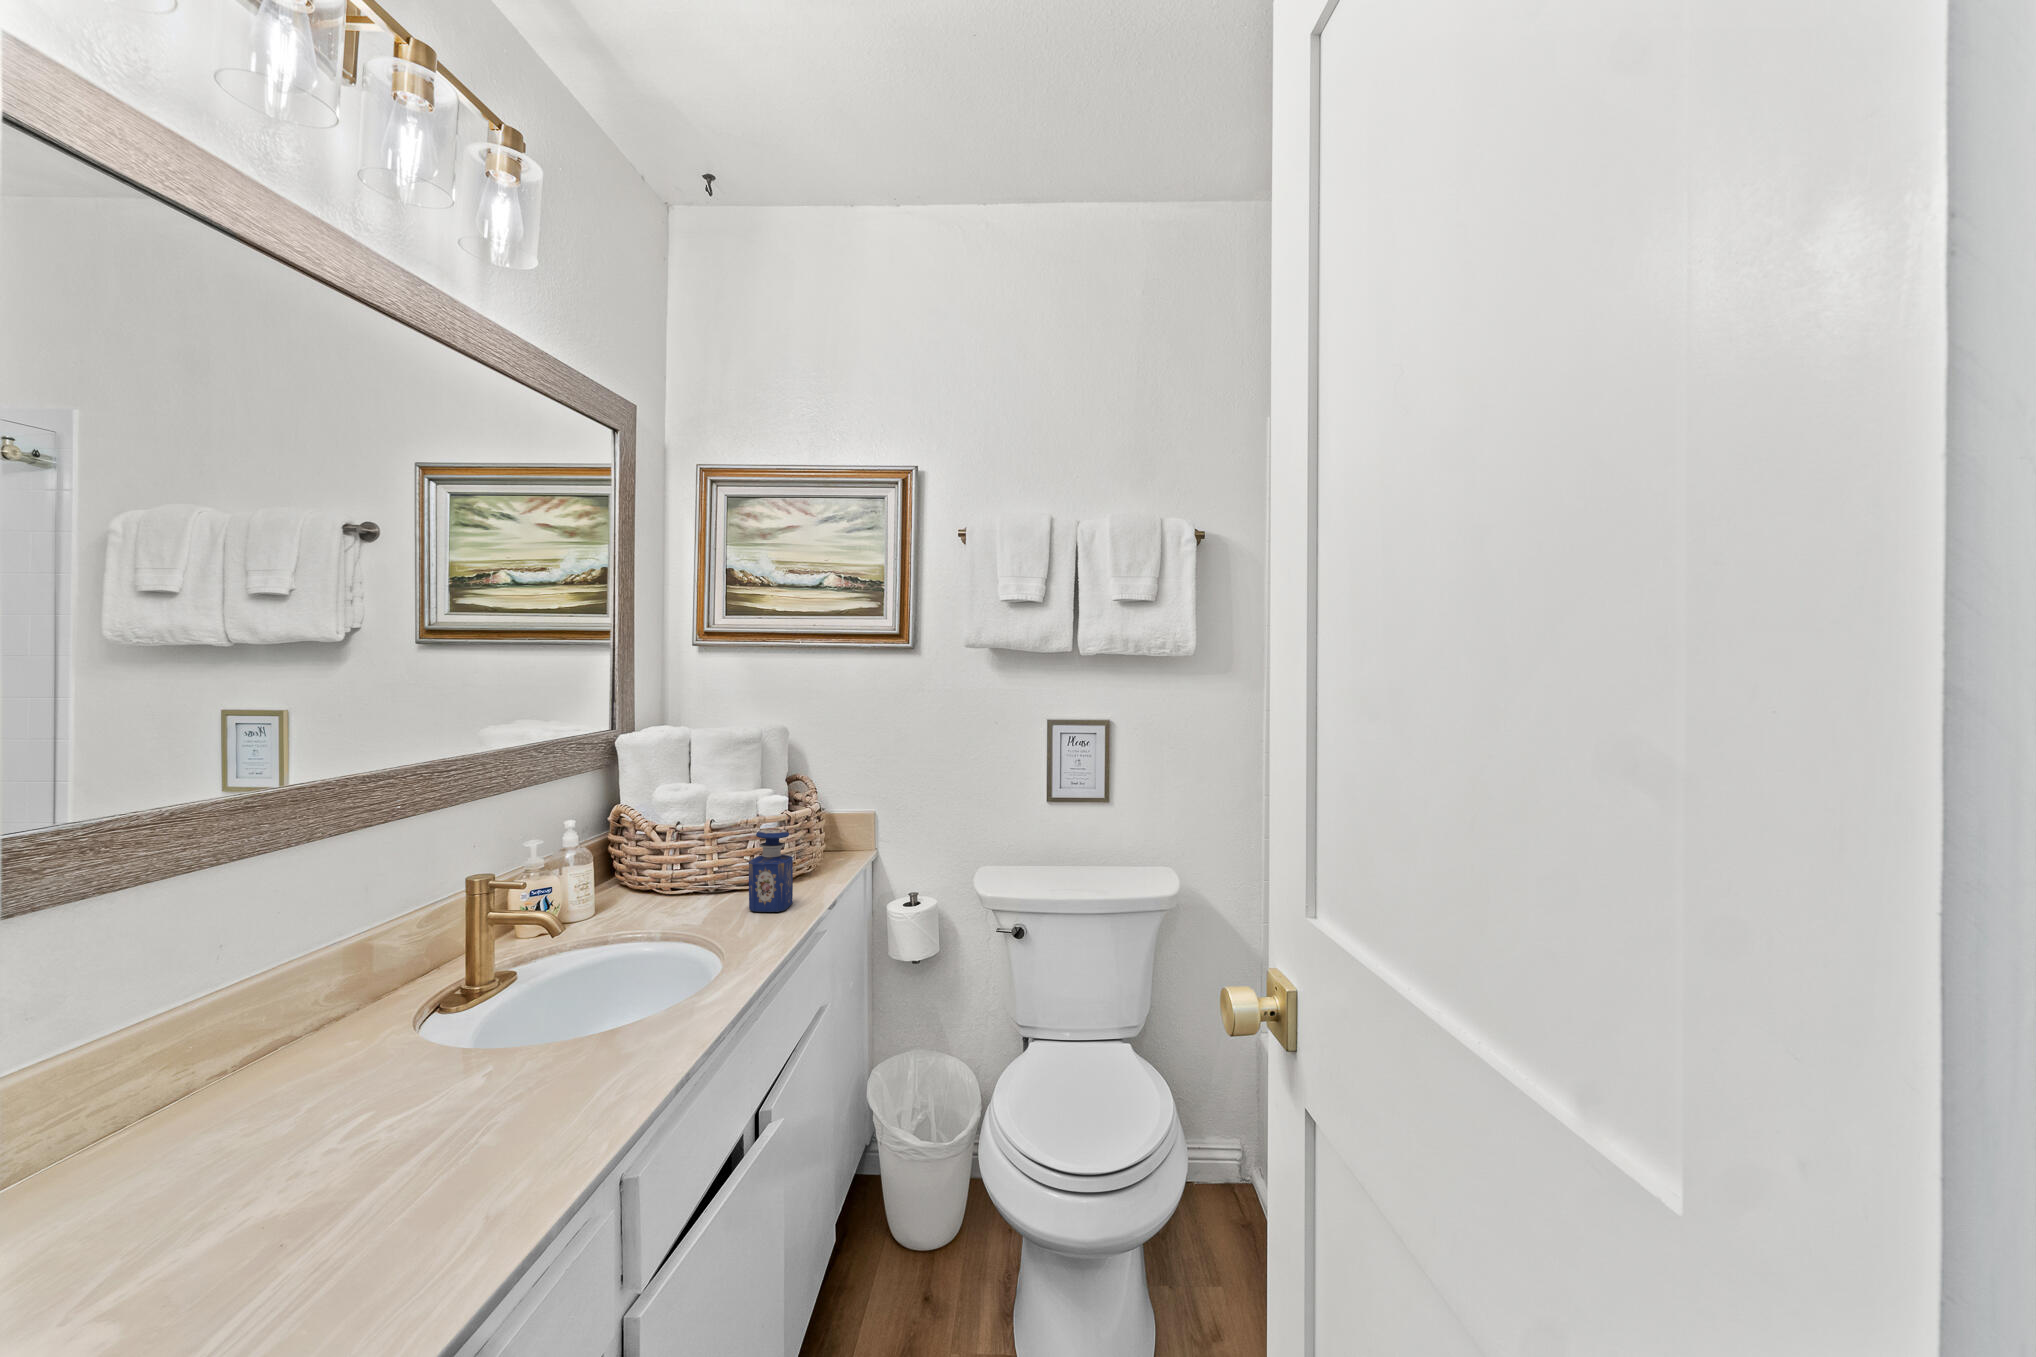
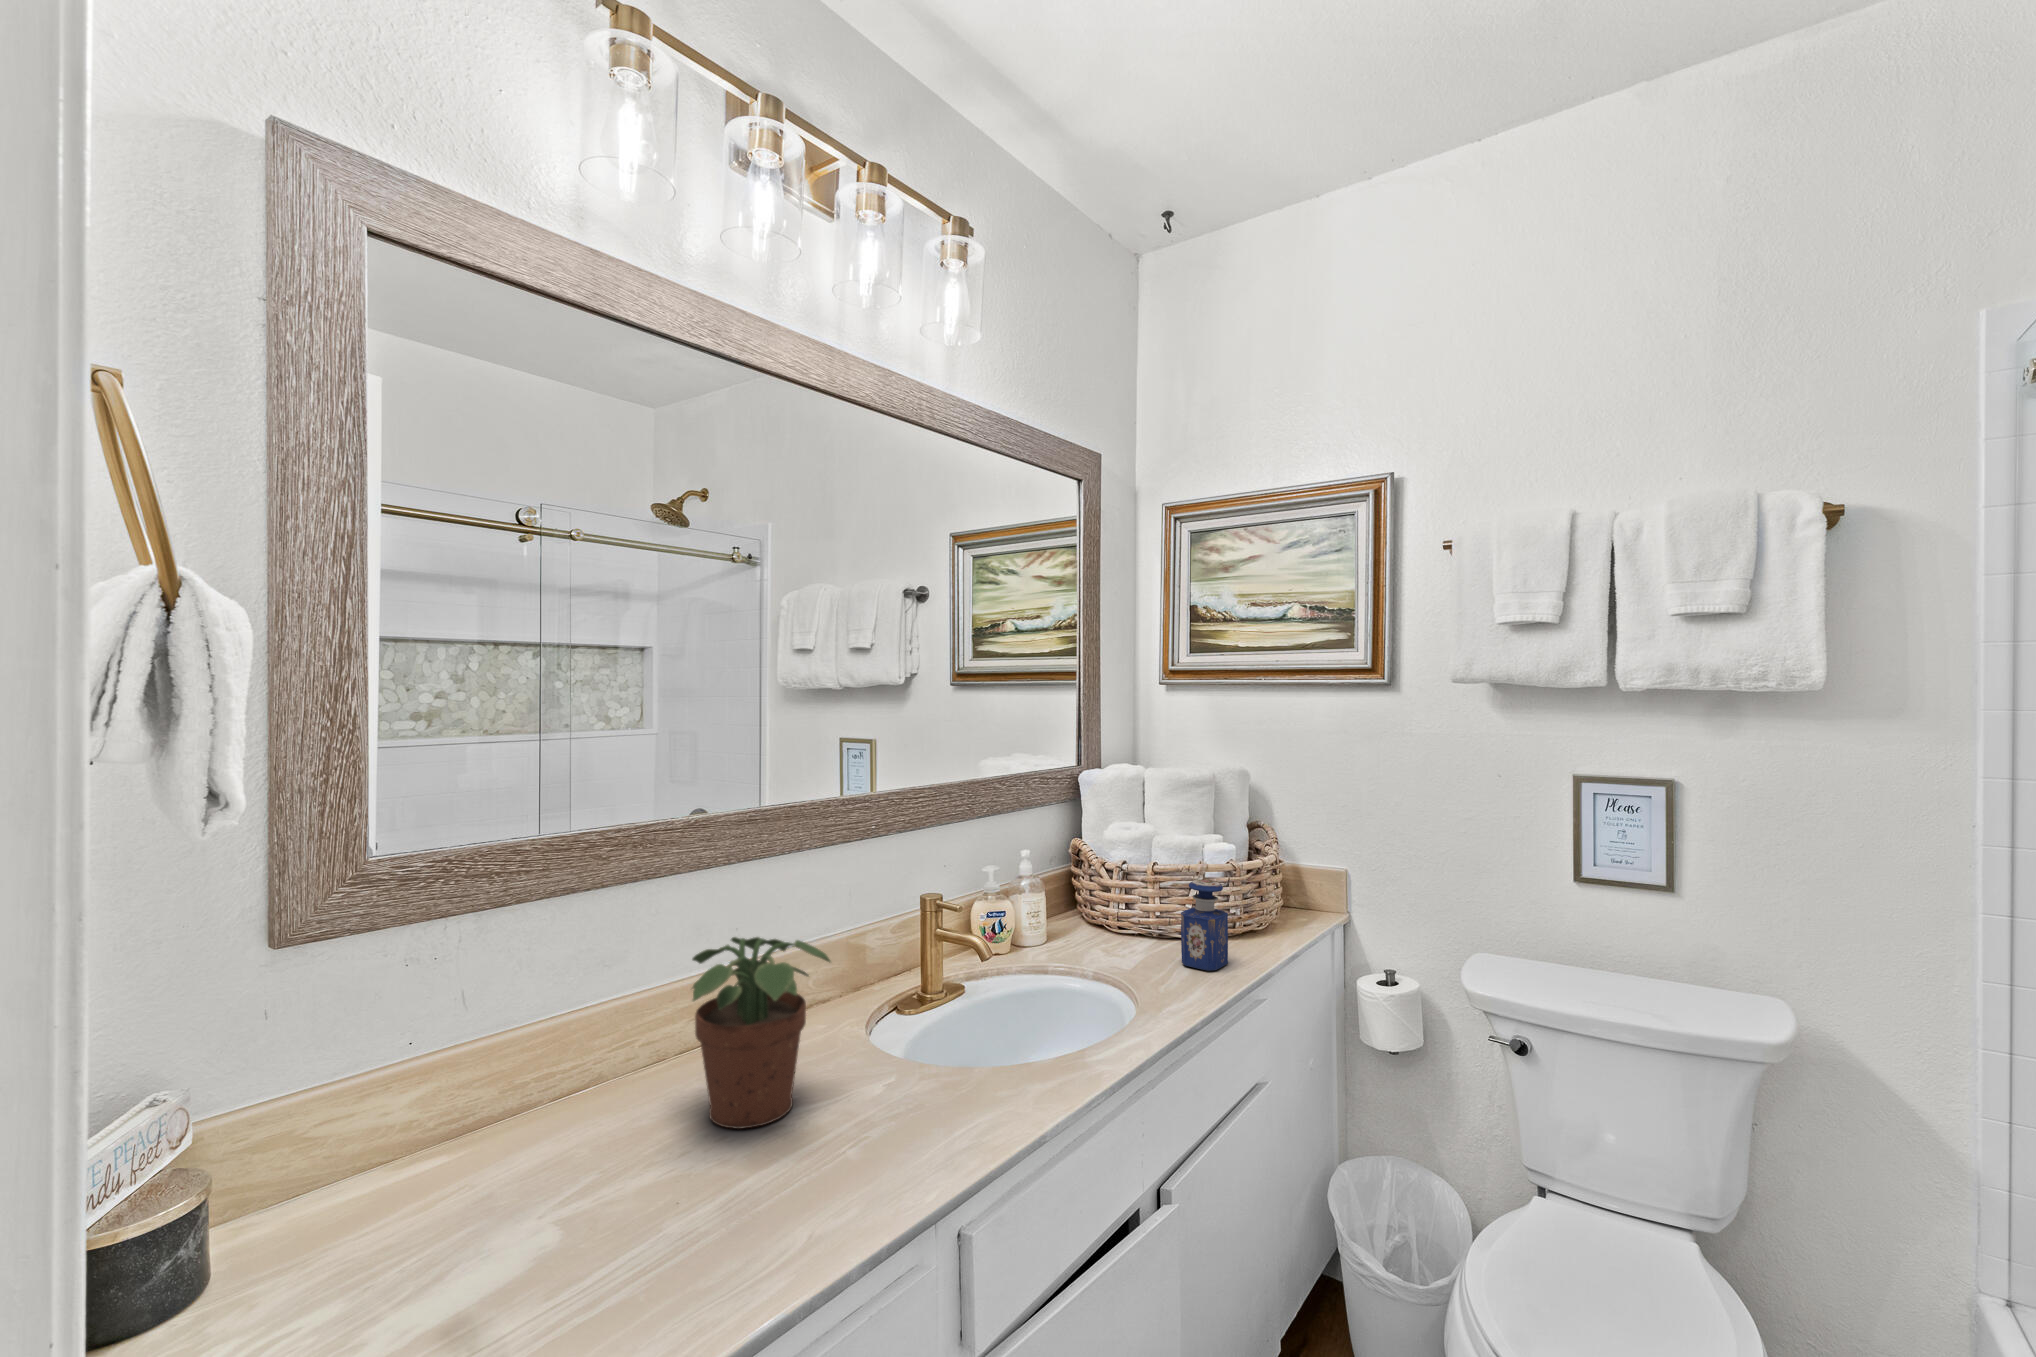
potted plant: none [181,934,403,1182] -> present [692,937,830,1129]

